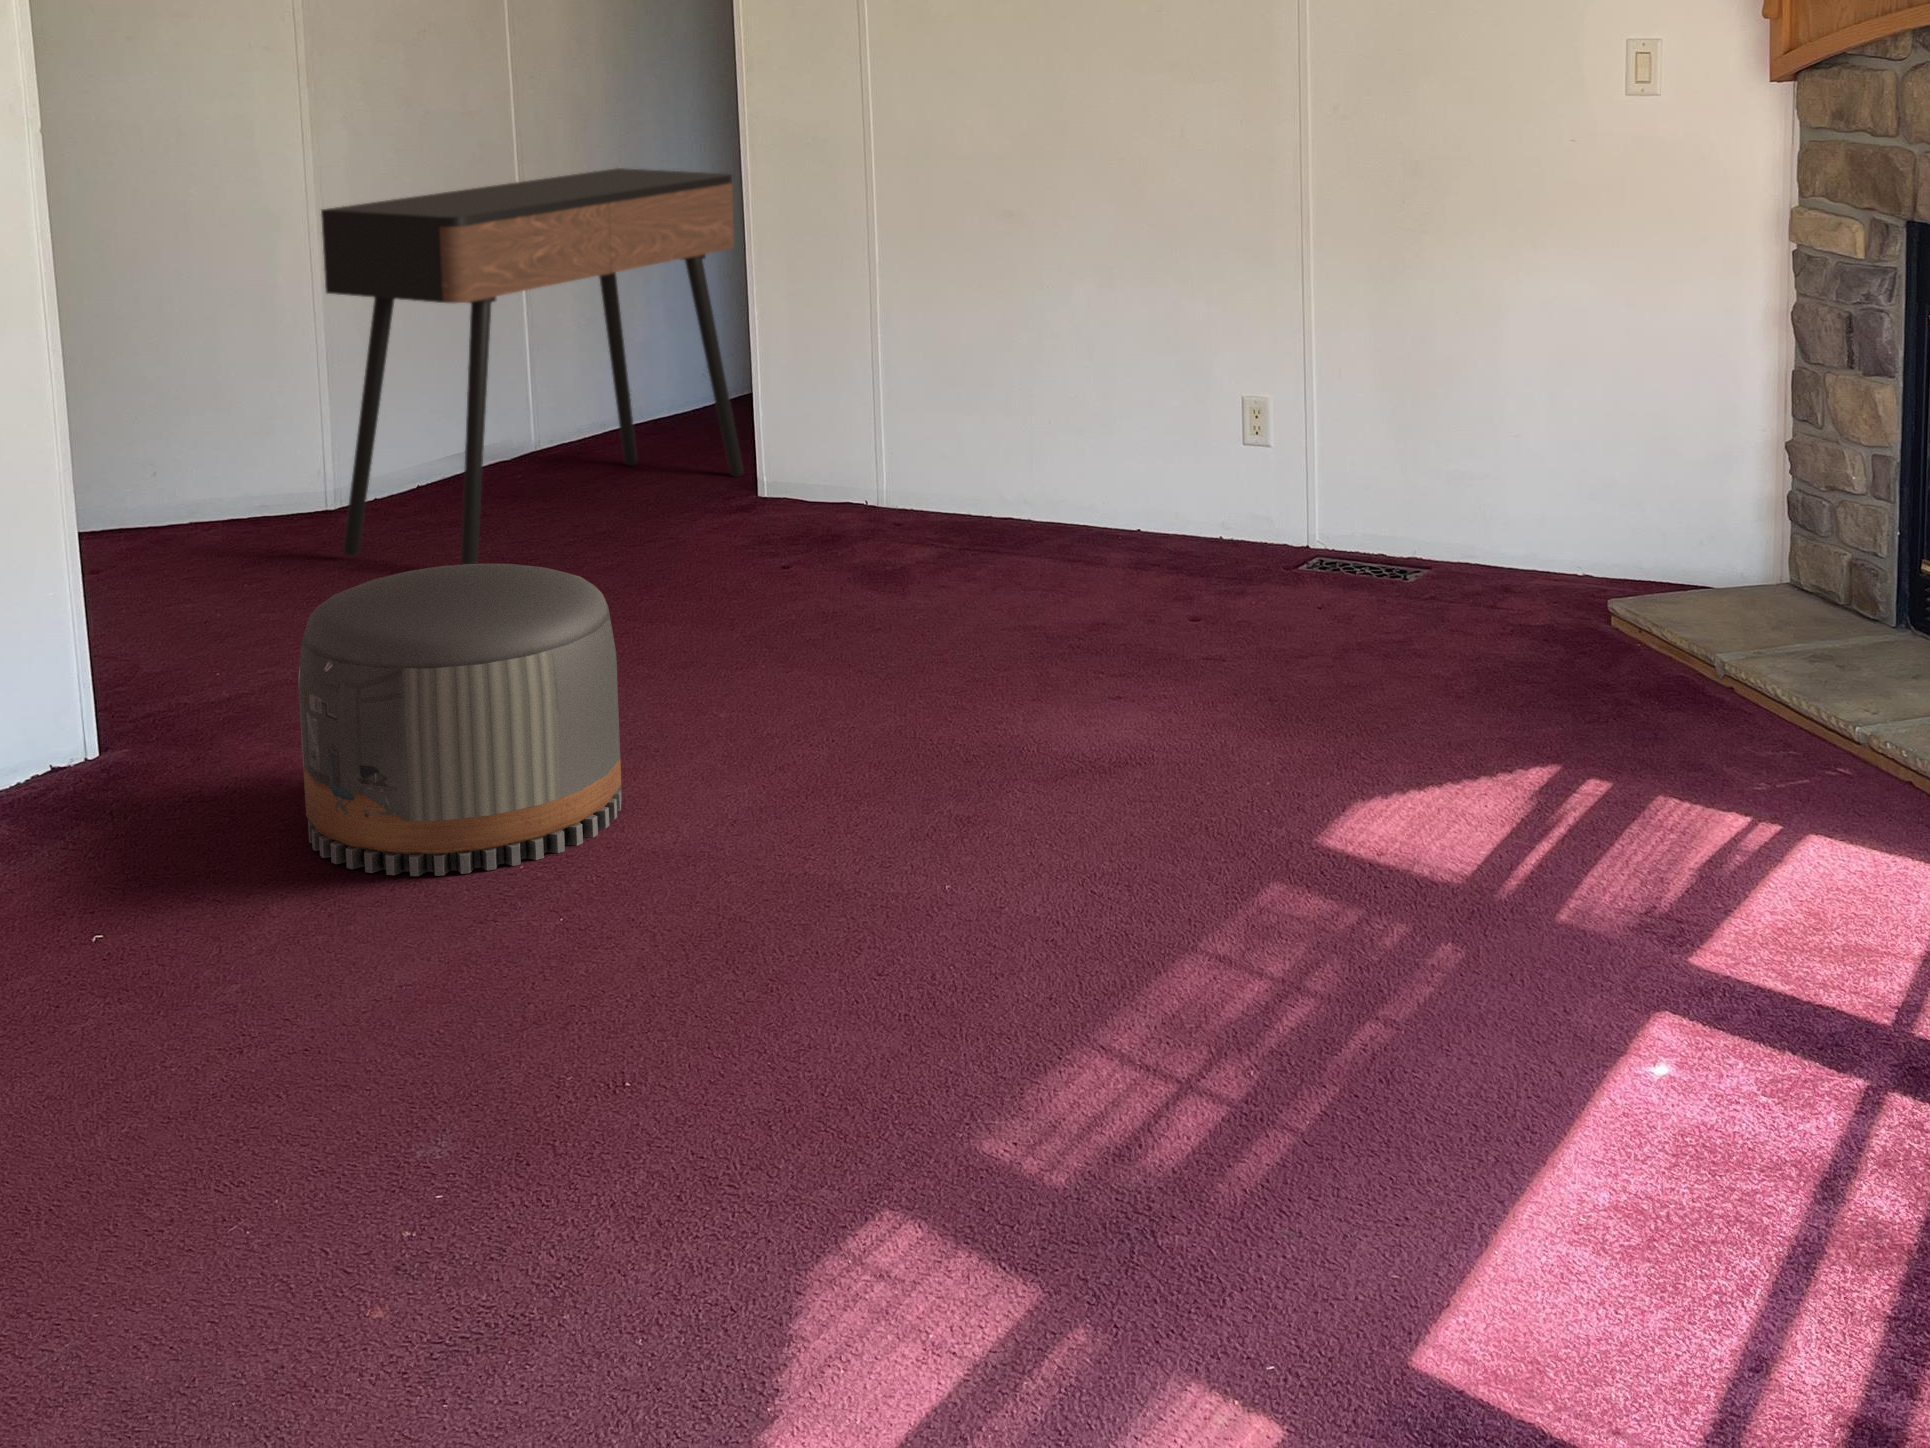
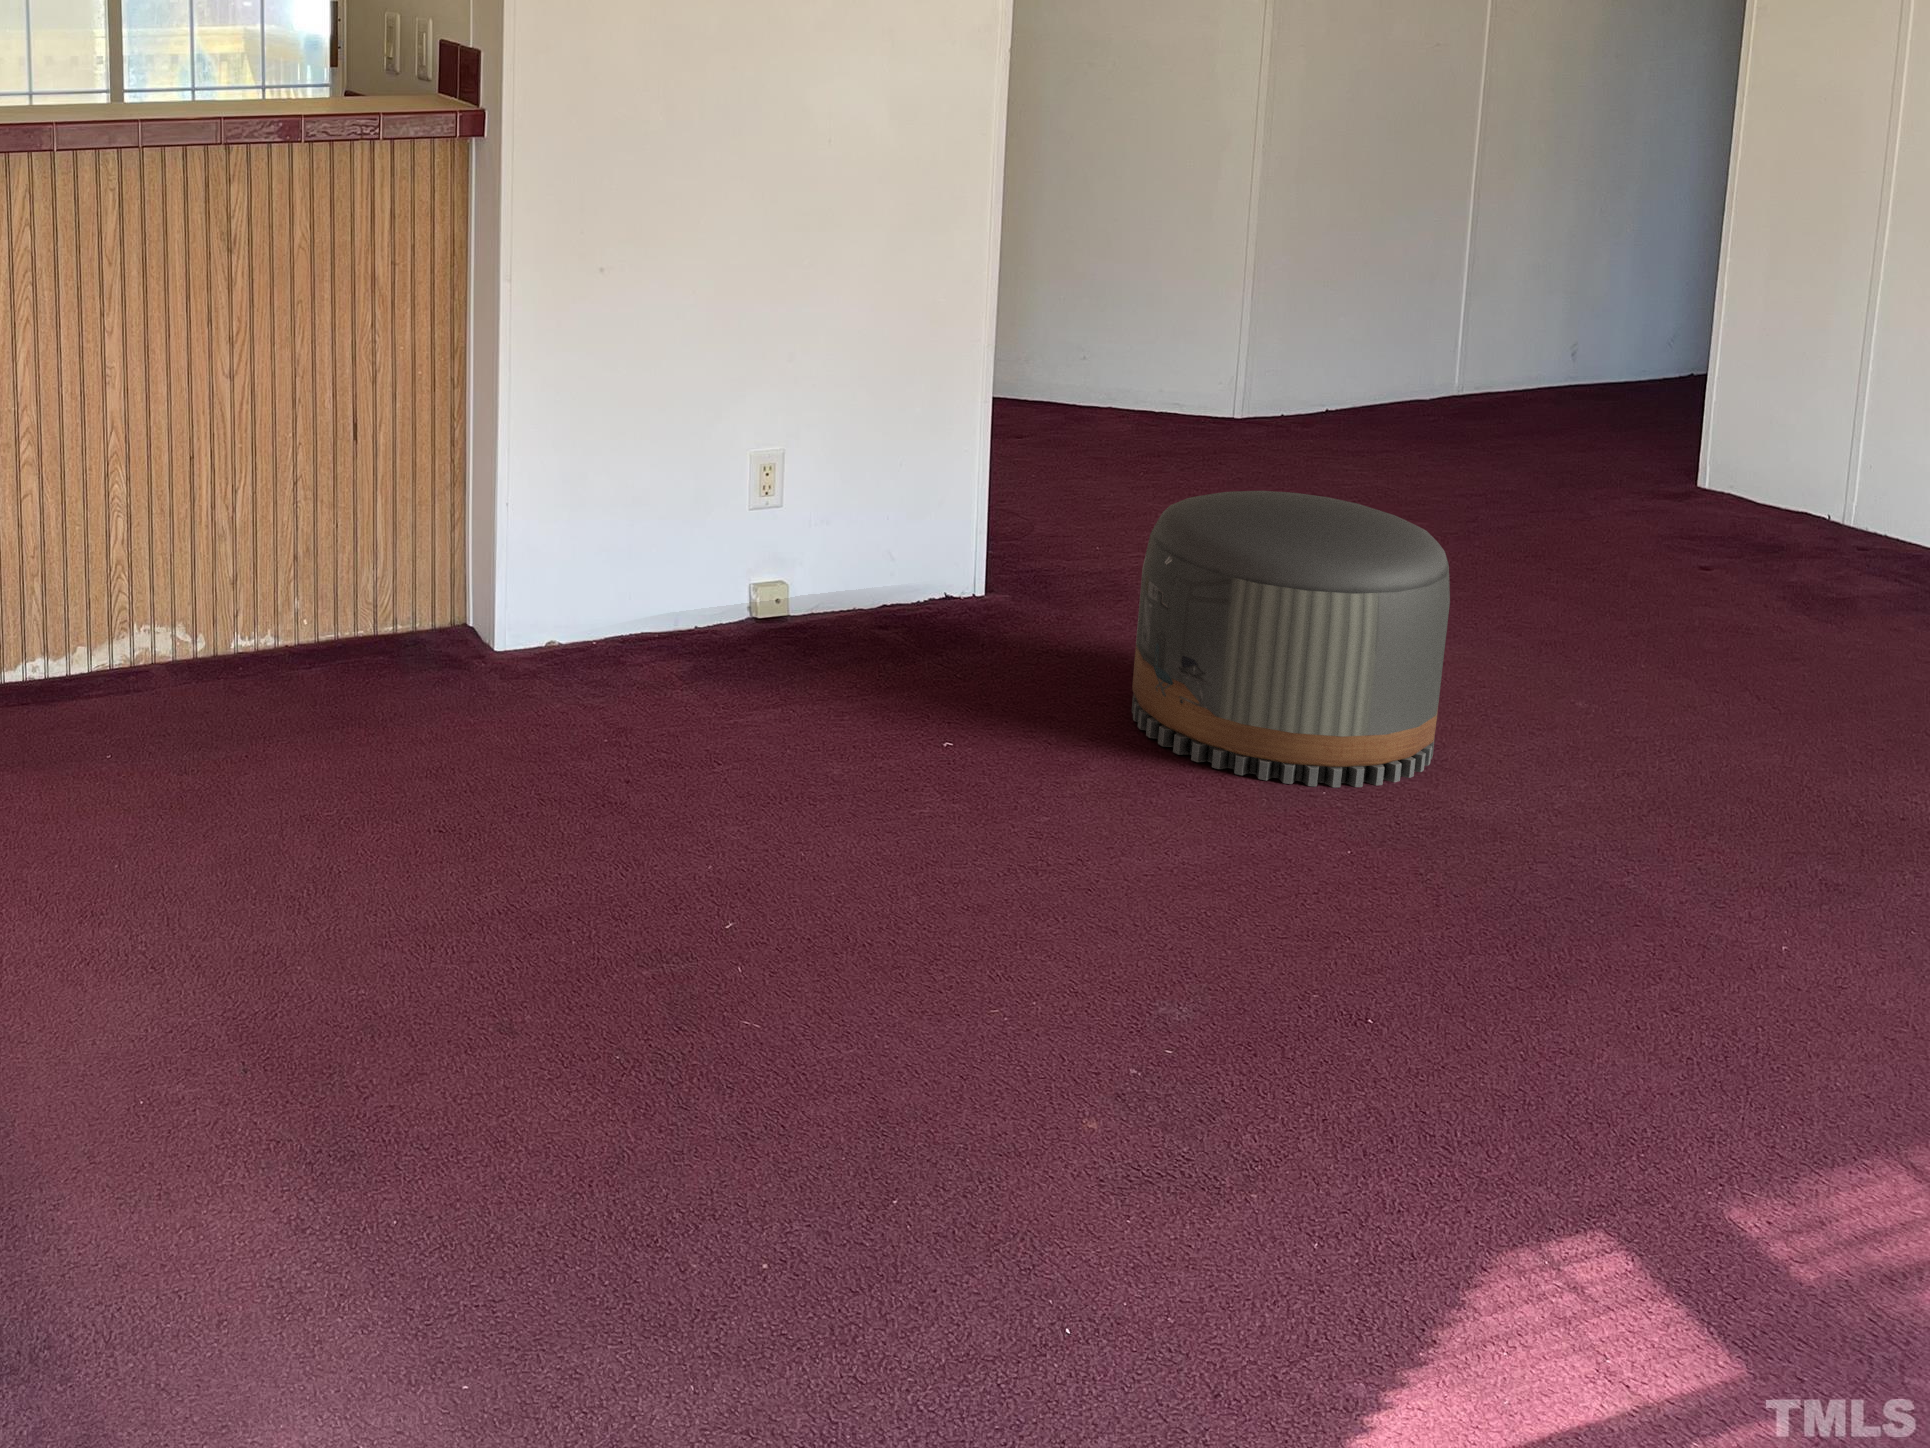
console table: present [321,168,743,564] -> none [1227,129,1700,507]

